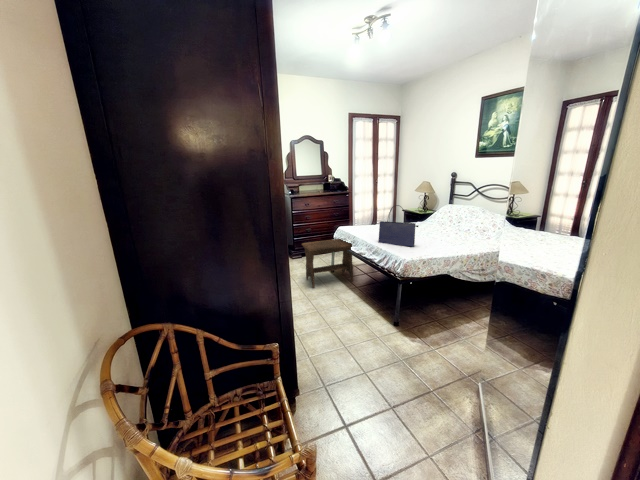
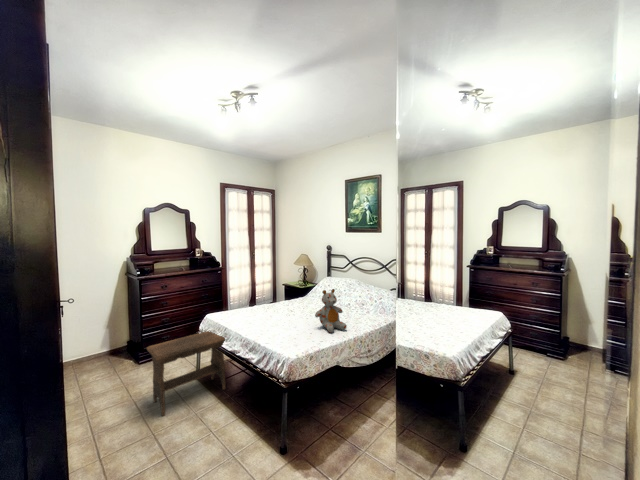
tote bag: present [378,205,418,247] -> none [256,287,301,335]
stuffed bear: none [431,211,461,249] -> present [315,289,346,332]

